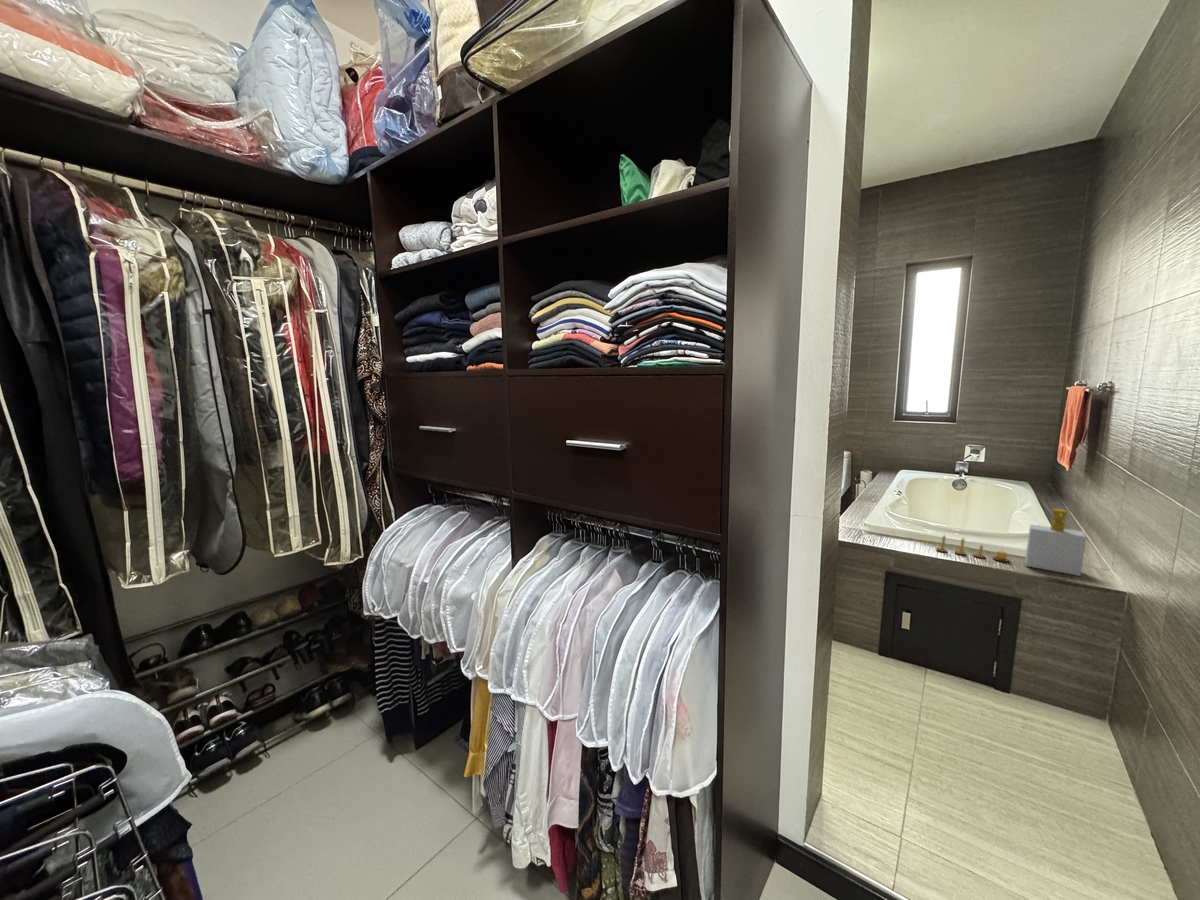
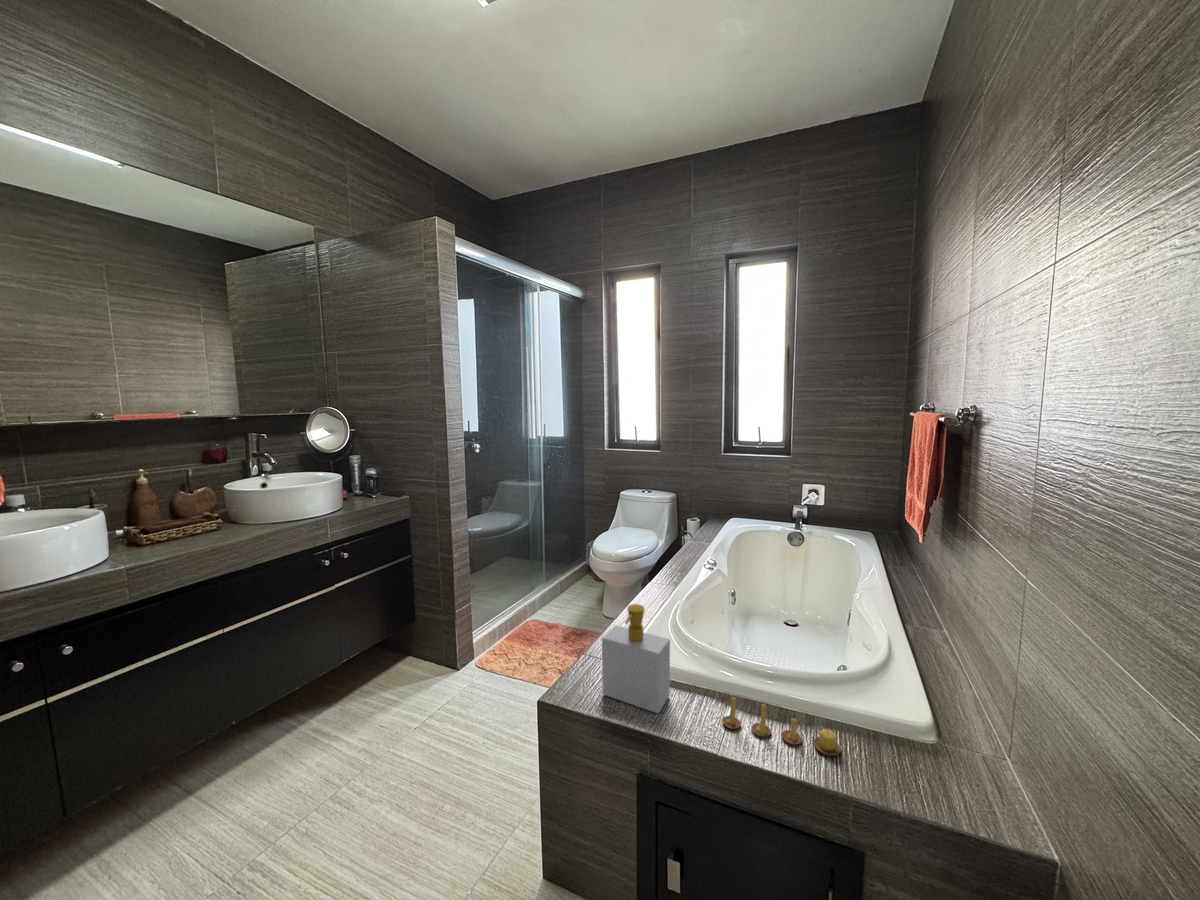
soap bottle: present [1025,509,1086,576] -> present [602,604,670,713]

